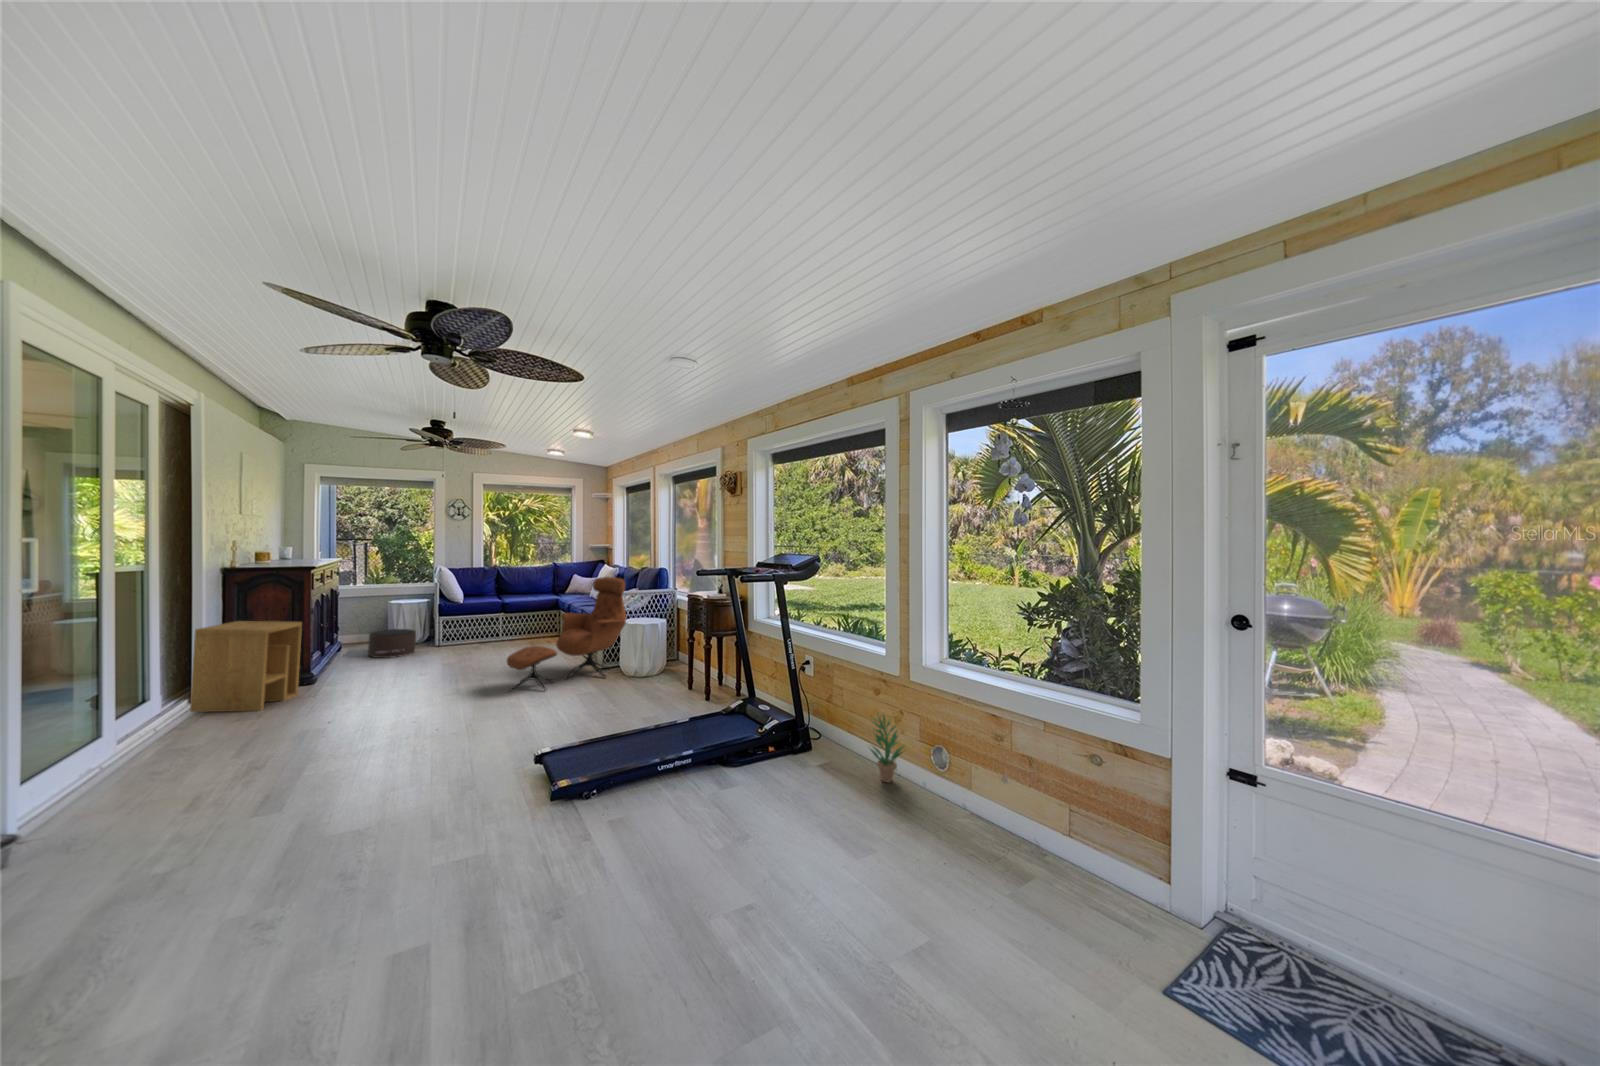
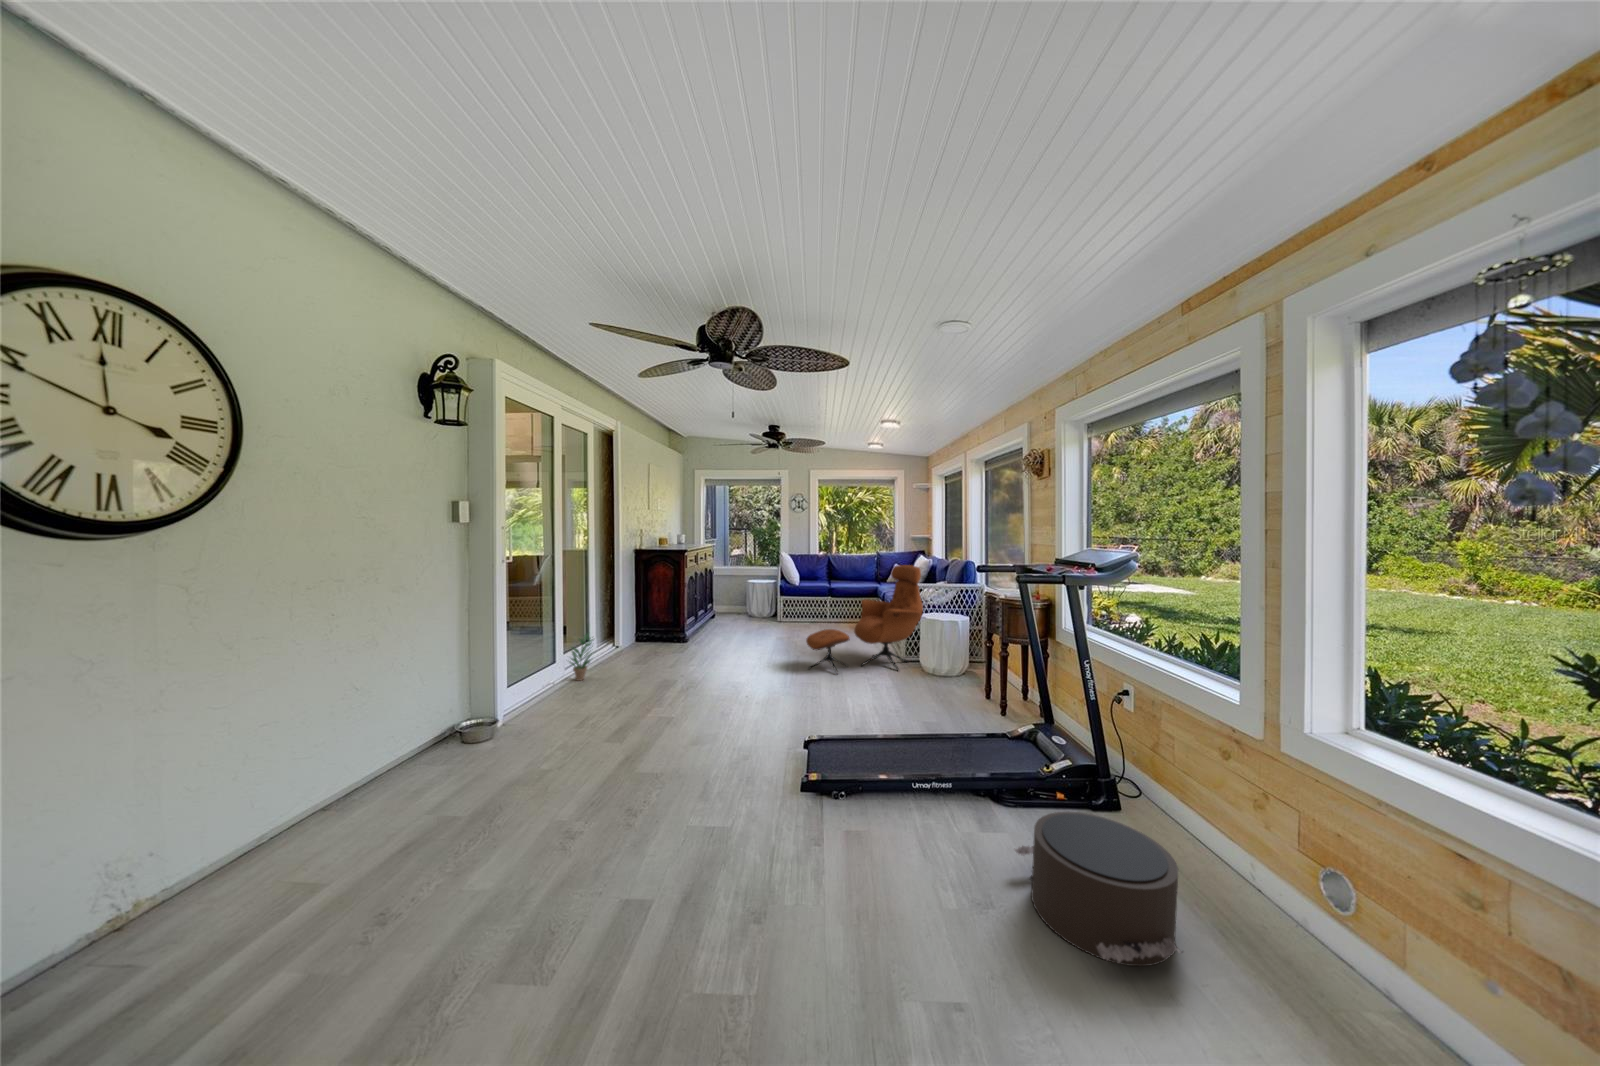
side table: present [190,621,302,712] -> none [615,588,675,656]
pouf: present [368,629,416,658] -> present [1015,812,1183,966]
potted plant: present [870,713,903,782] -> present [570,635,593,681]

